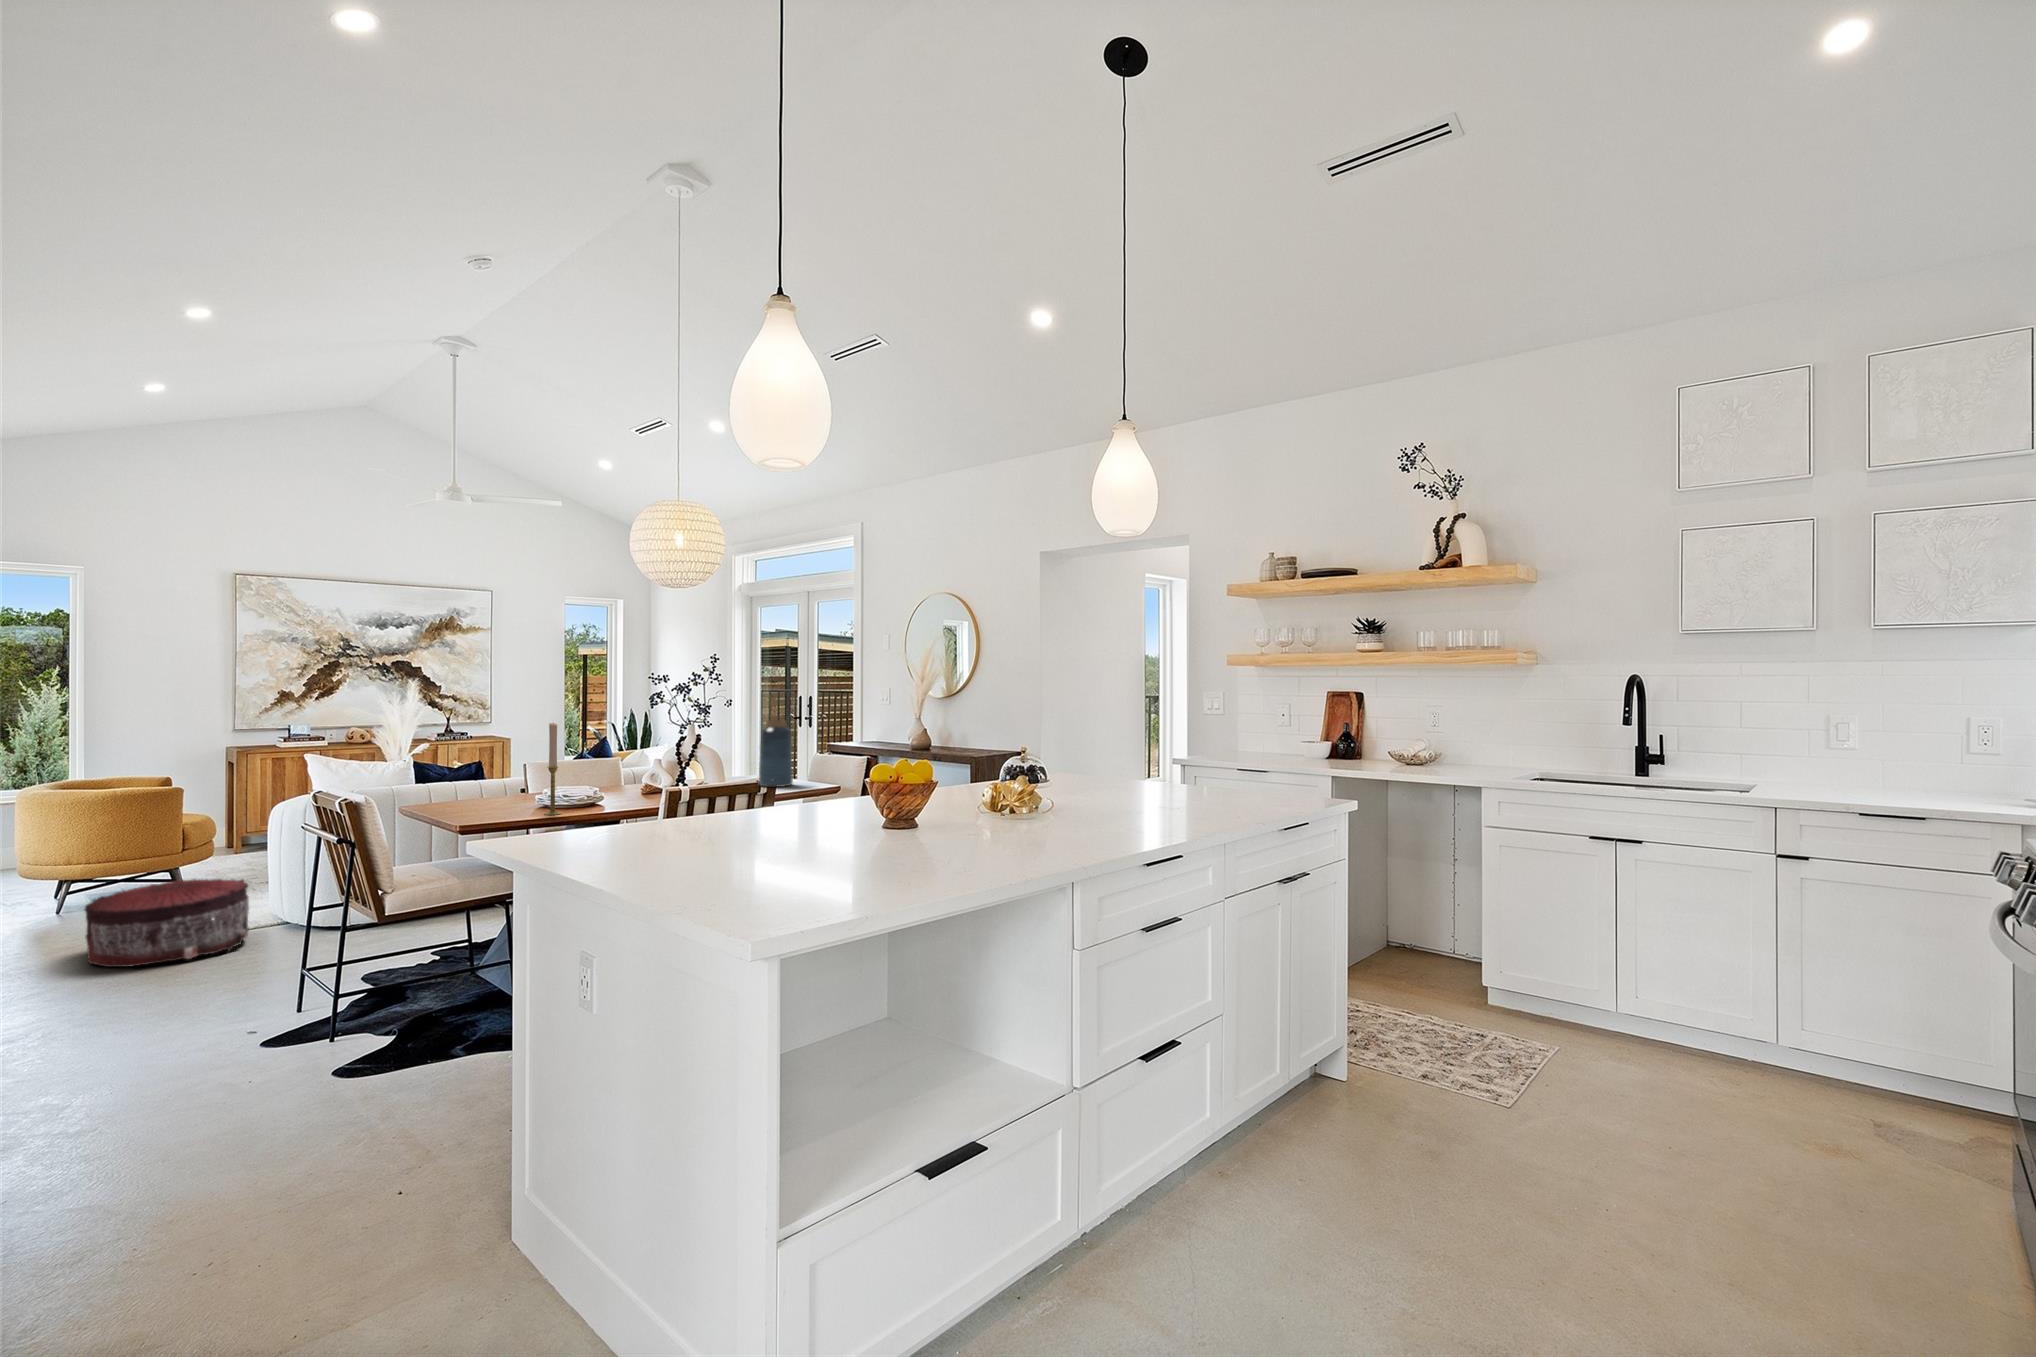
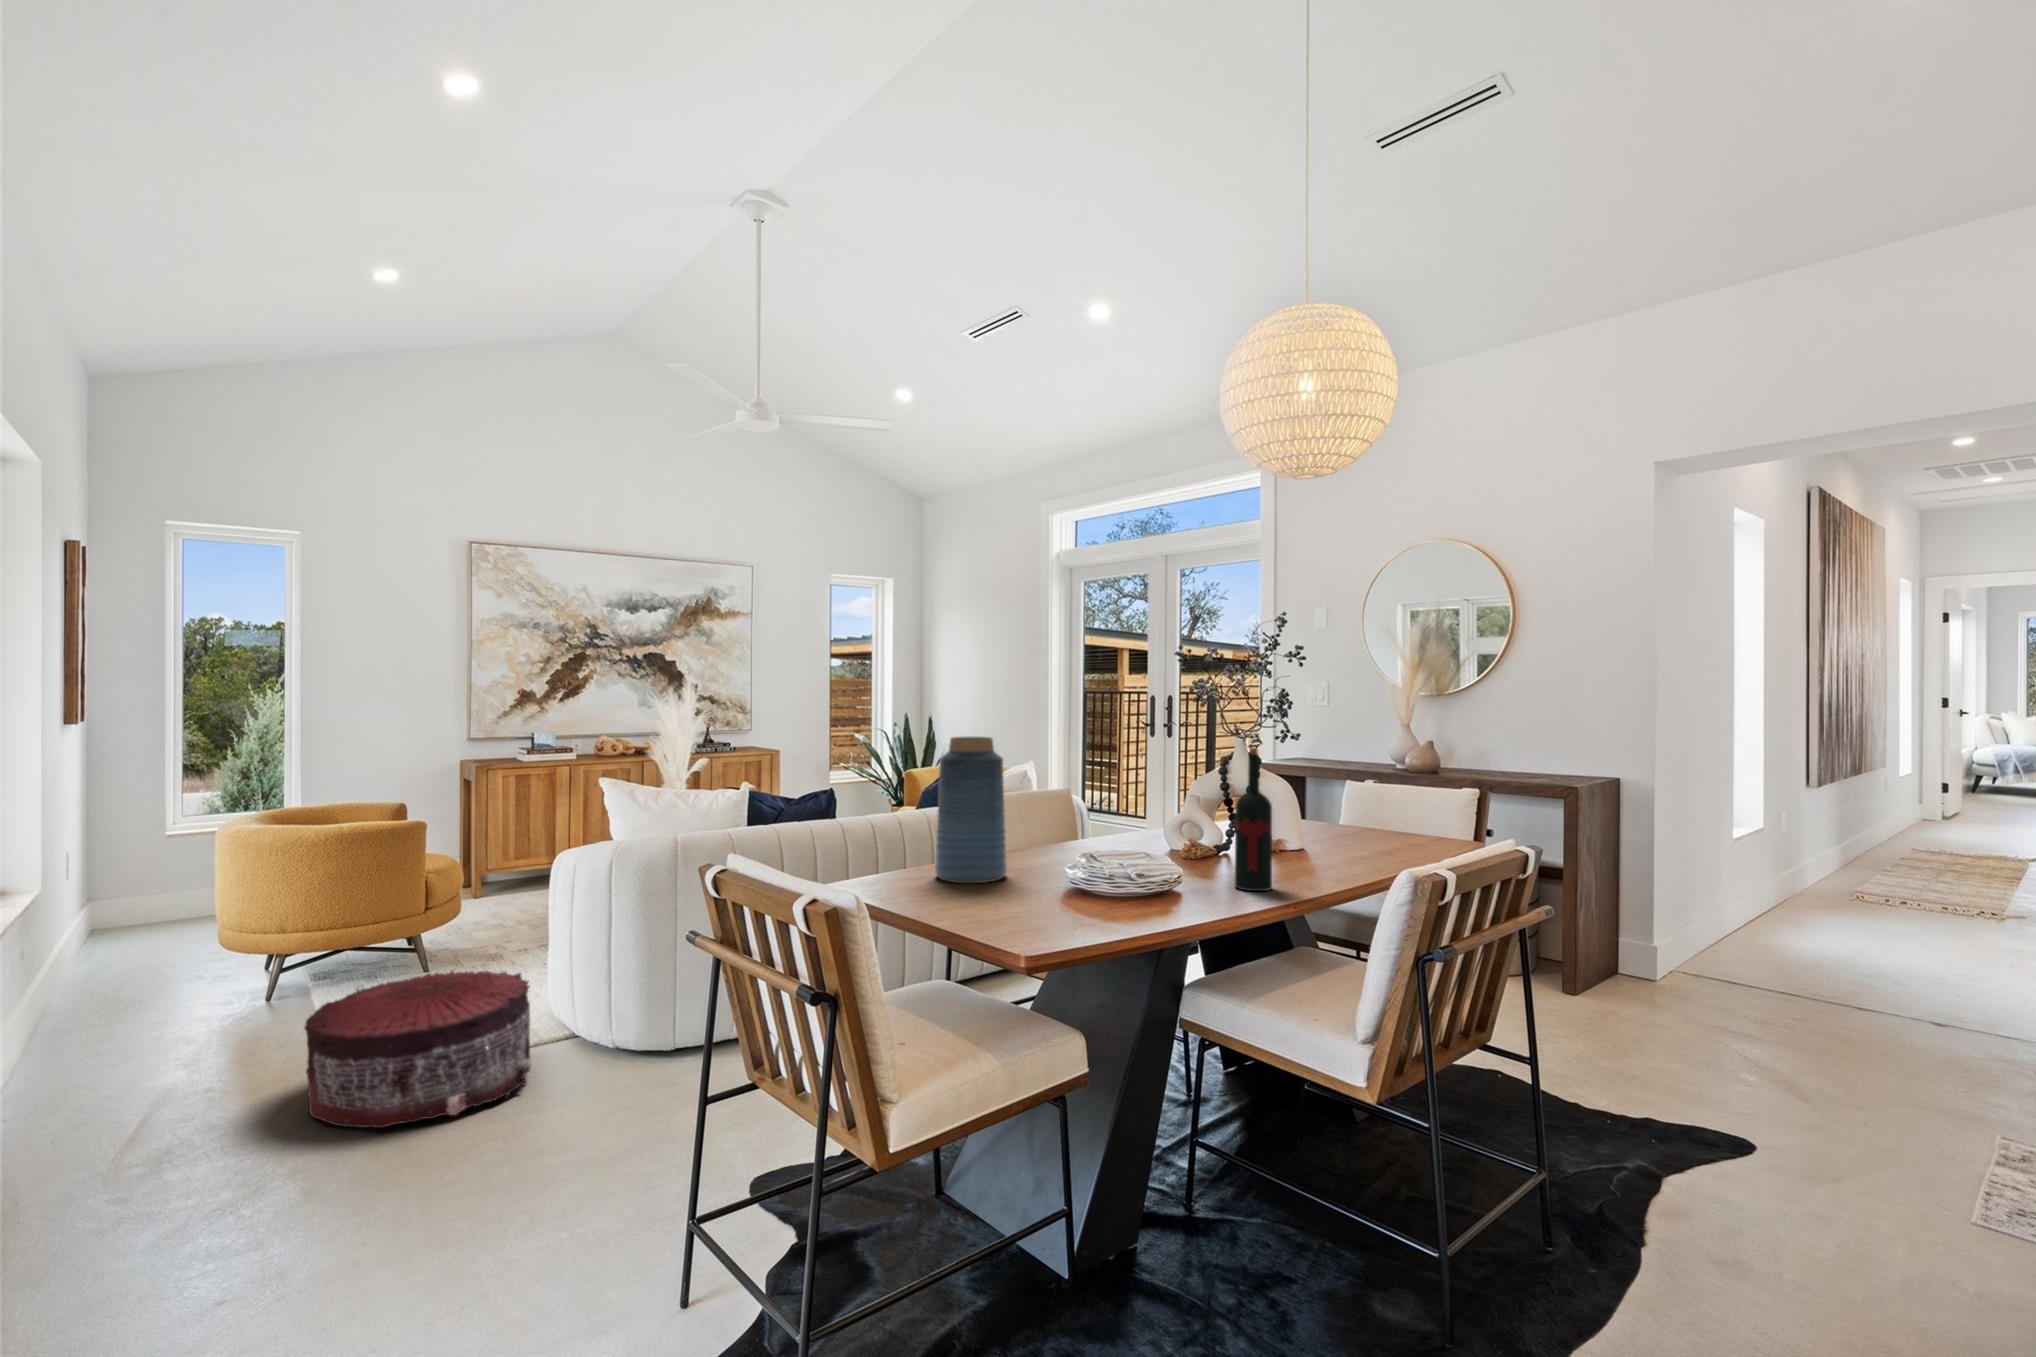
vase: present [759,720,793,787] -> present [935,737,1007,883]
candlestick: present [545,723,561,815] -> none [1127,731,1159,921]
wine bottle: none [634,731,654,805] -> present [1235,748,1272,891]

